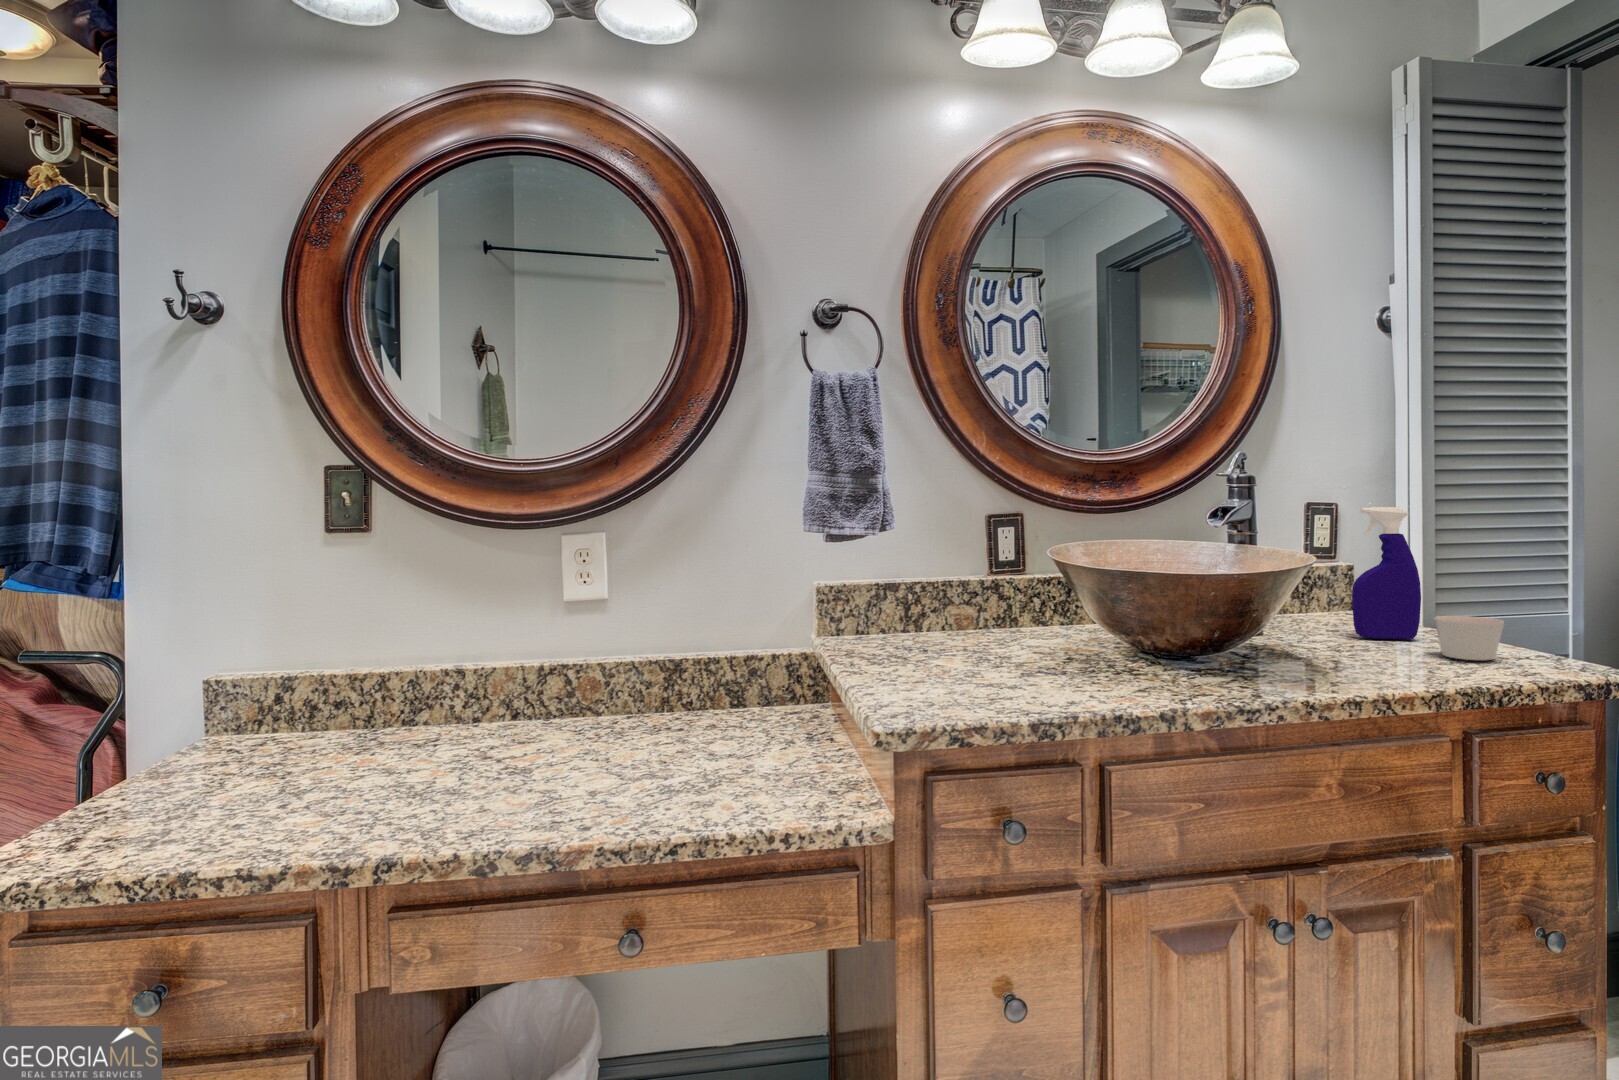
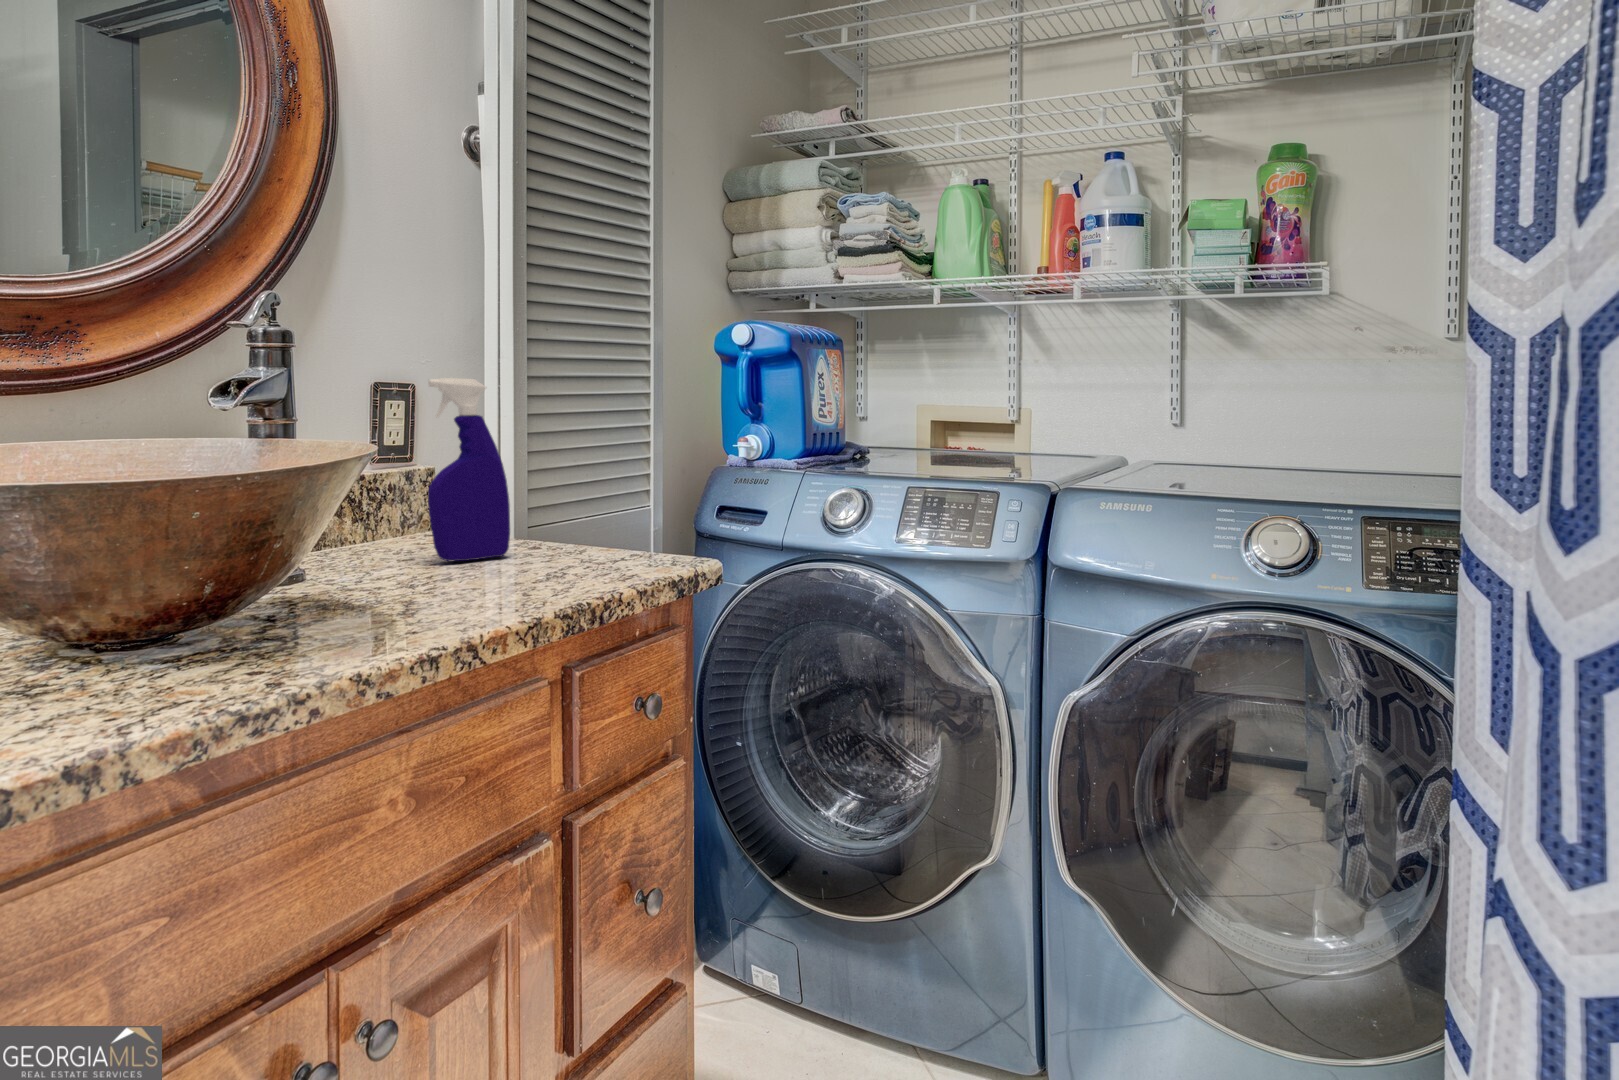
candle: present [1434,616,1504,660] -> none [524,517,596,573]

